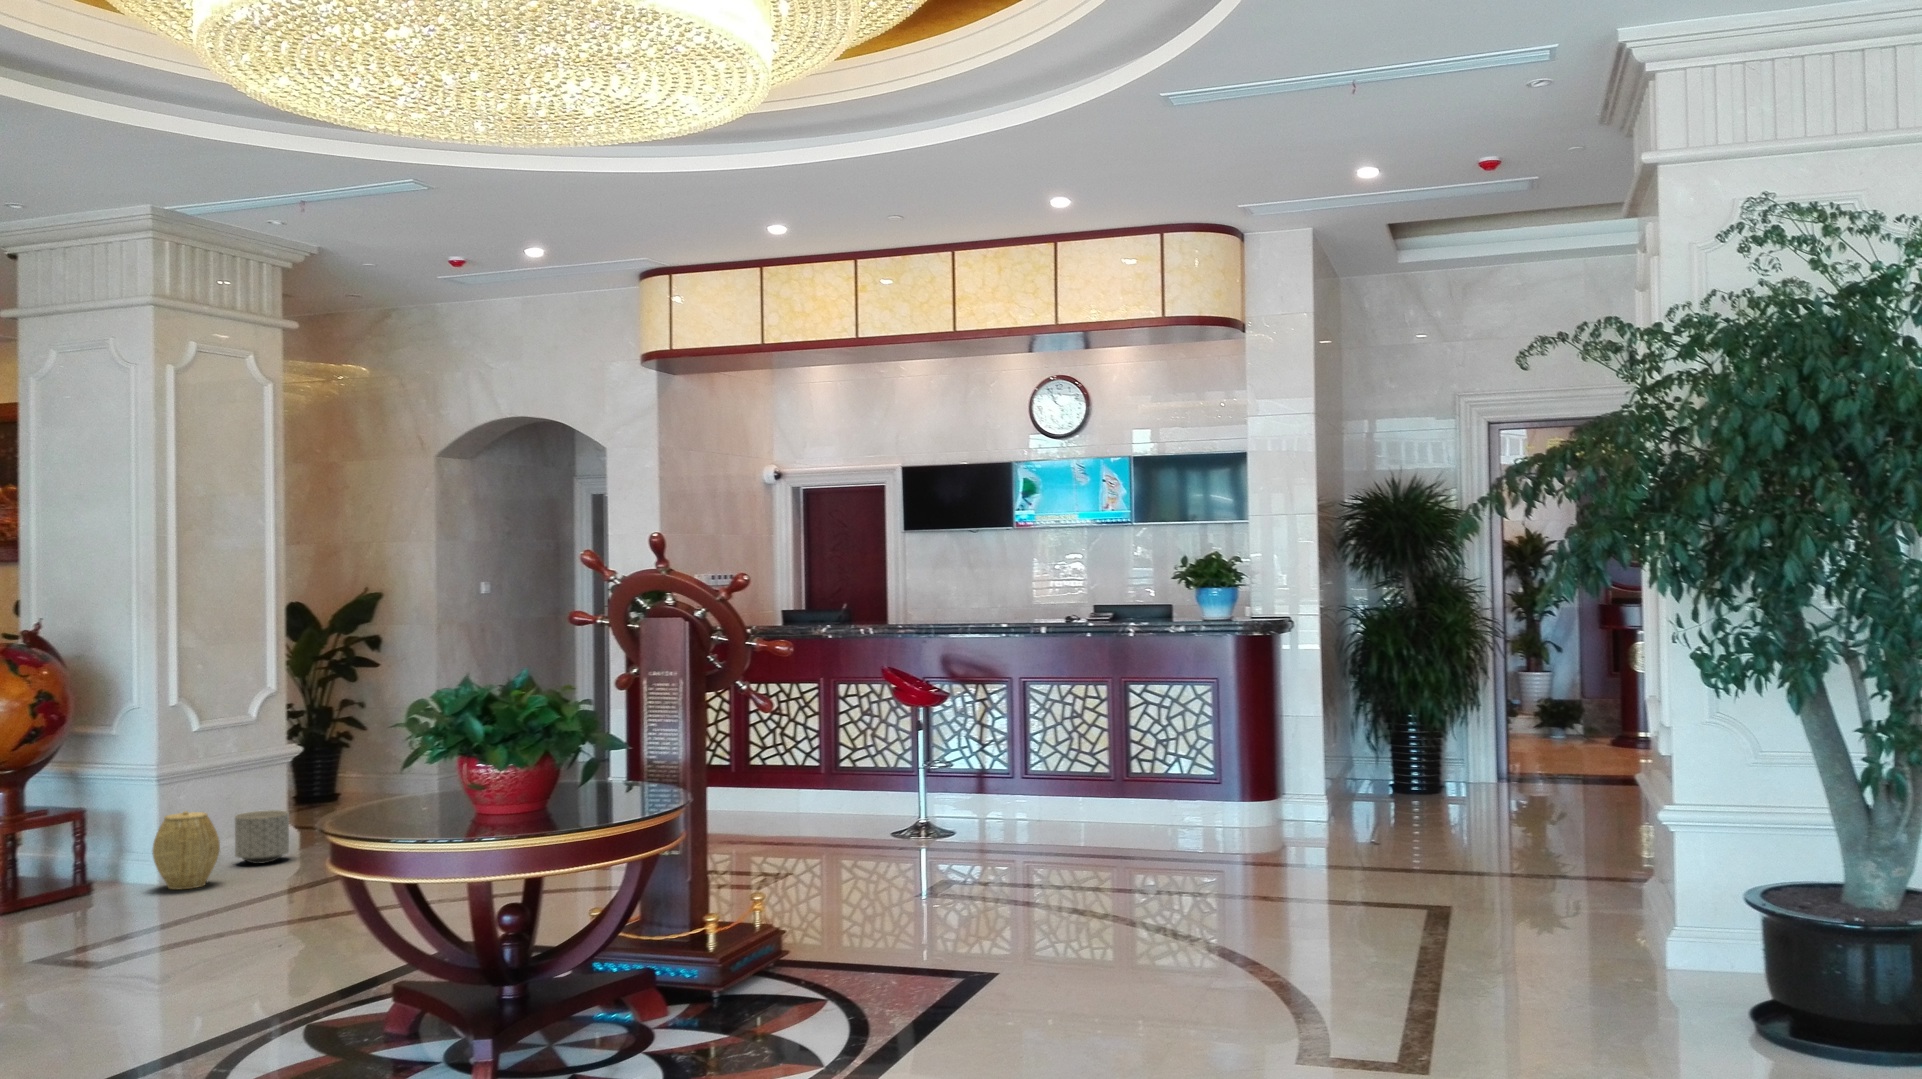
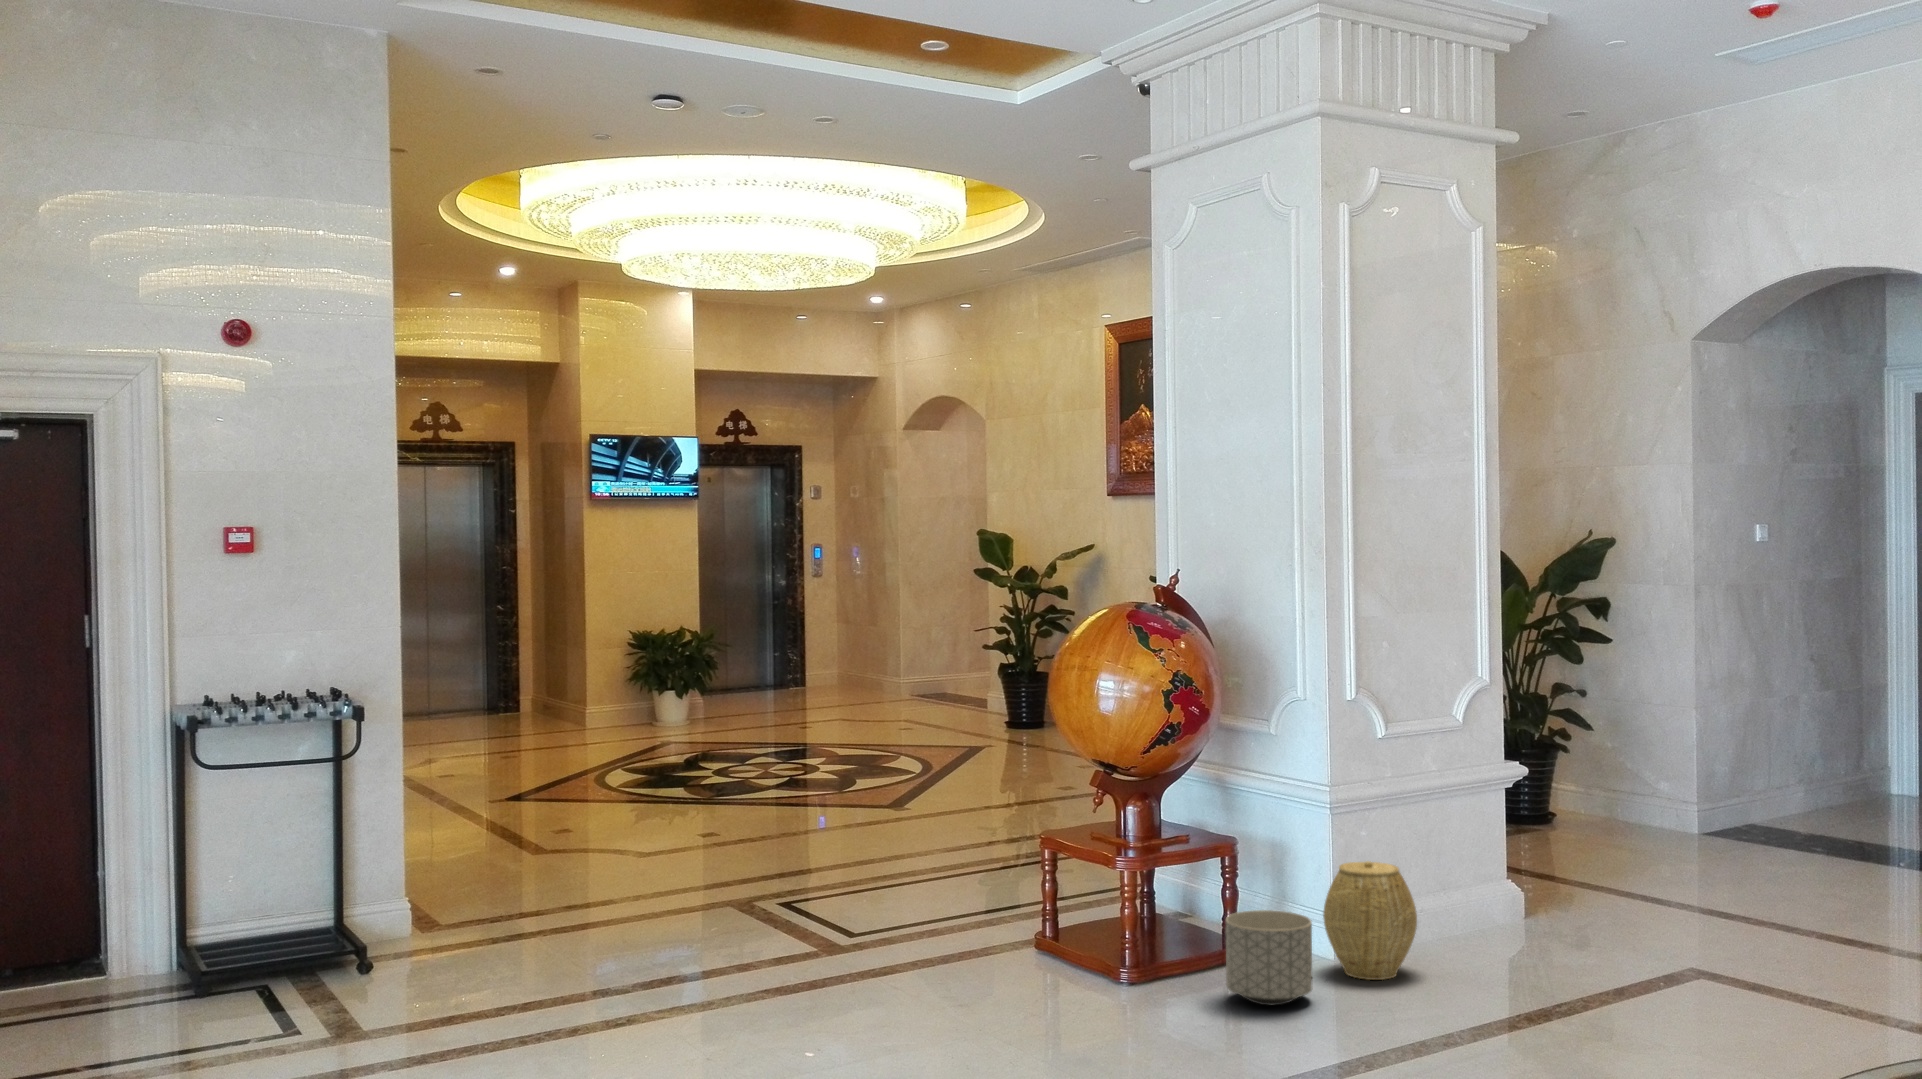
planter: present [235,810,289,864] -> present [1226,910,1312,1005]

